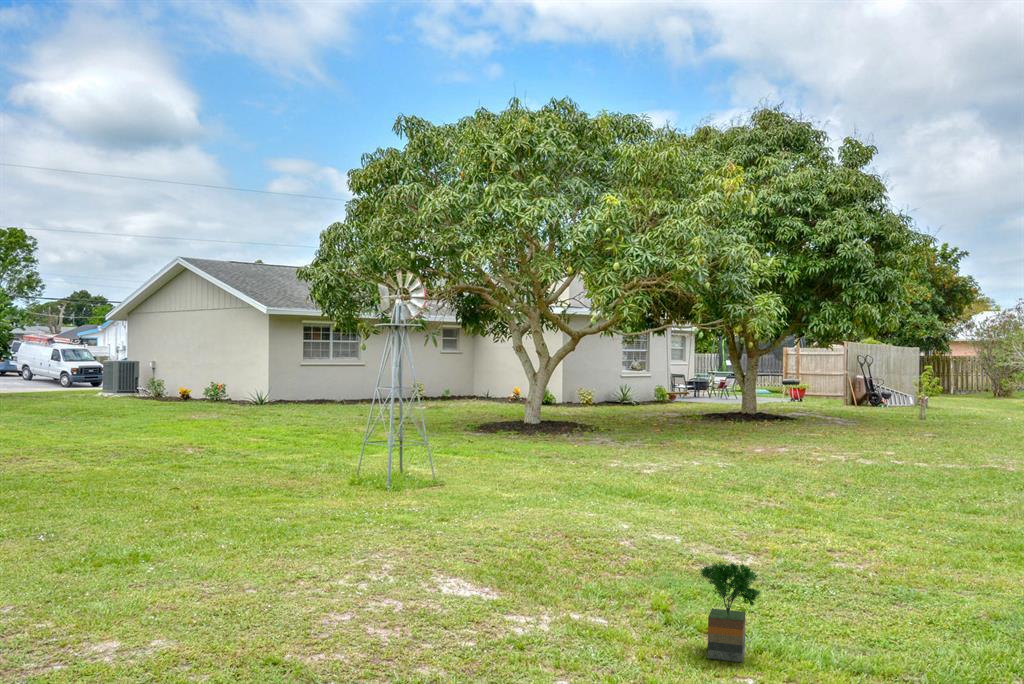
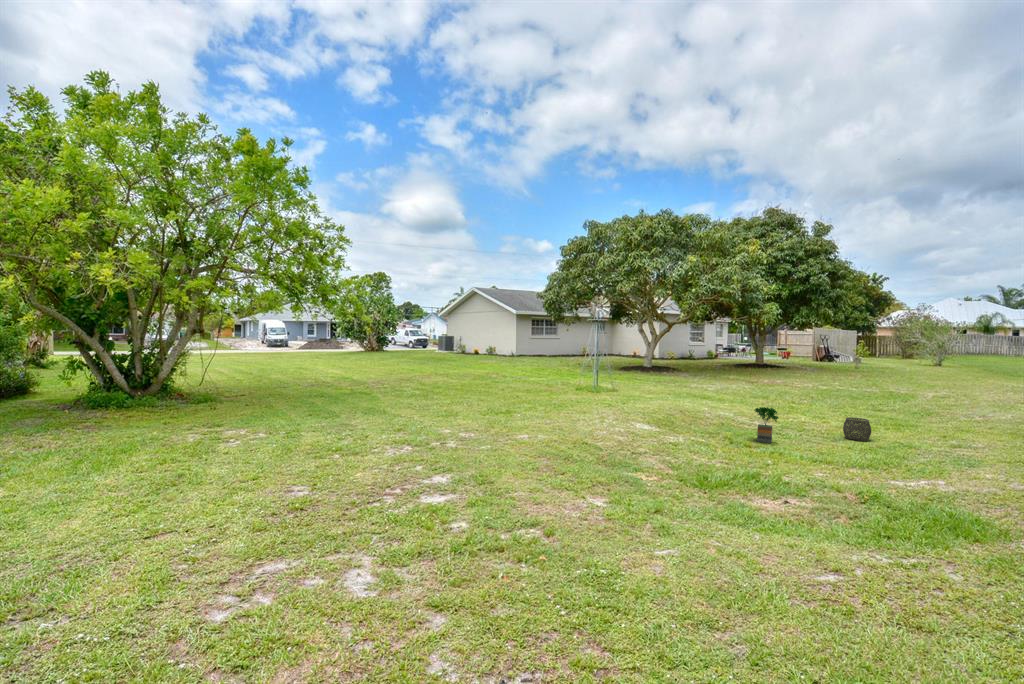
woven basket: none [911,574,976,636] -> present [843,417,871,441]

